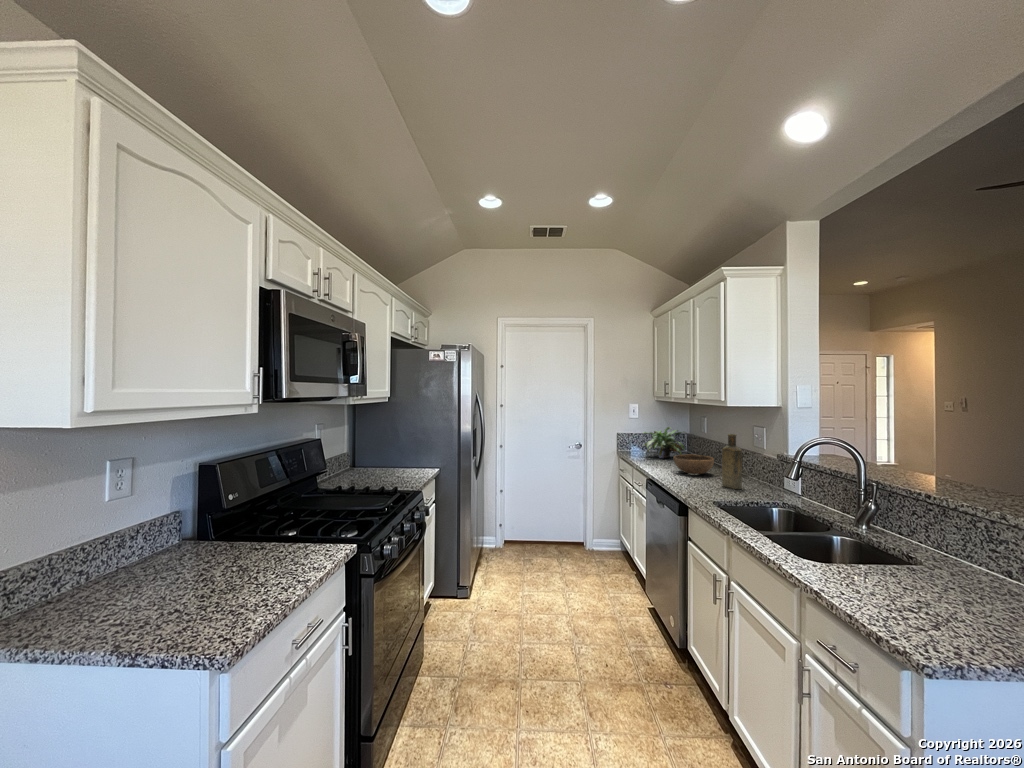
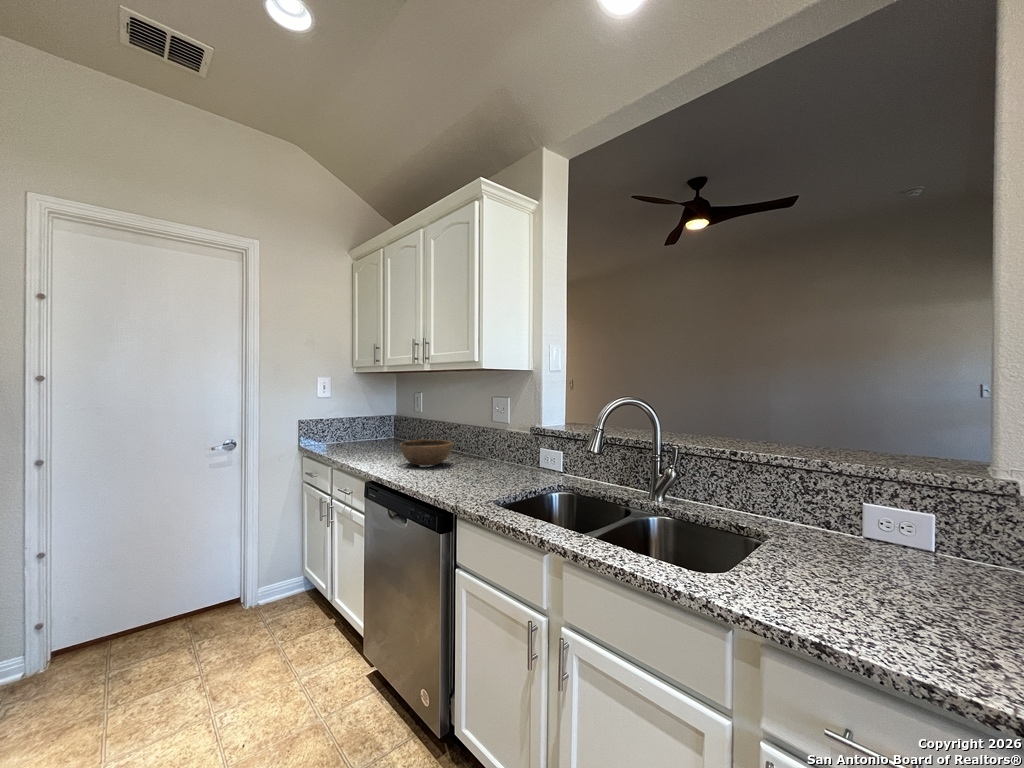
potted plant: present [643,427,685,458] -> none [342,406,402,450]
bottle: present [722,434,742,489] -> none [474,404,500,478]

